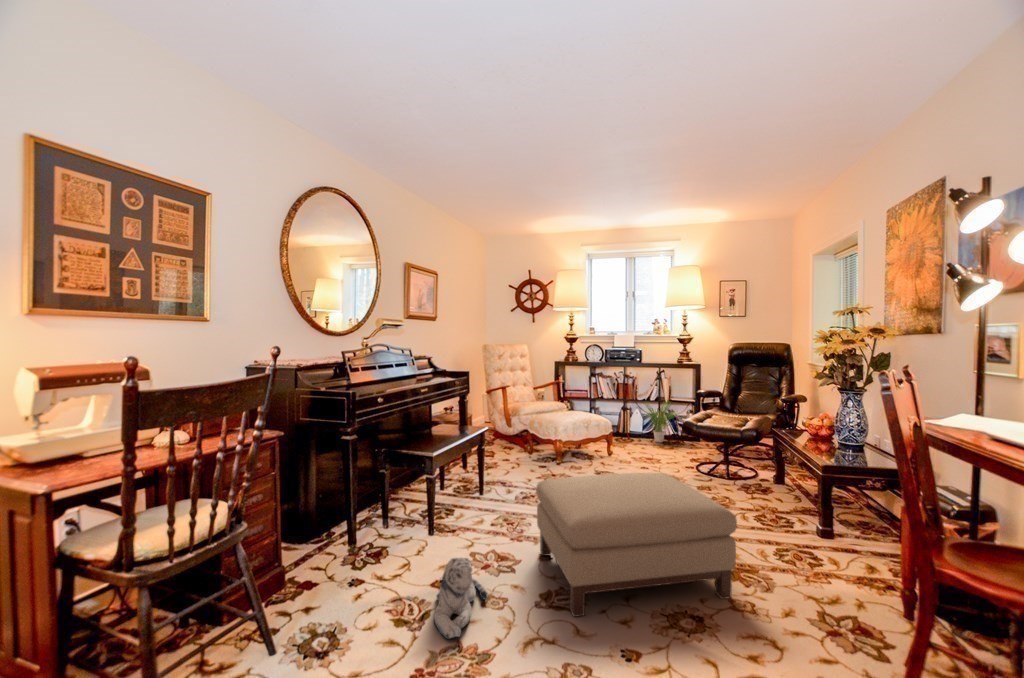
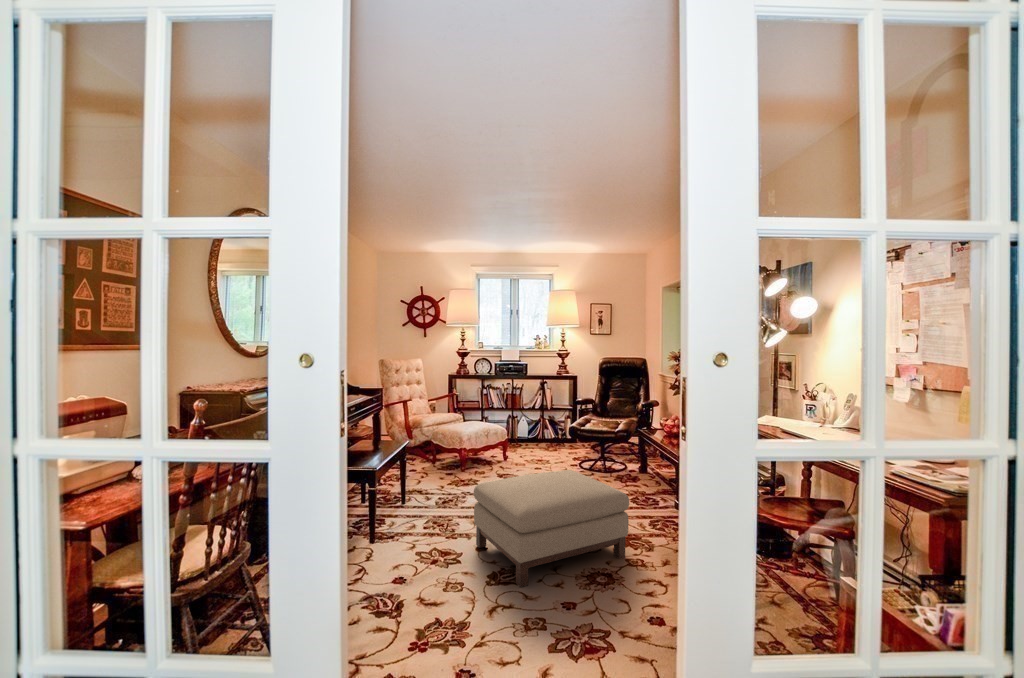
potted plant: present [645,403,673,442] -> none [526,407,561,446]
plush toy: present [434,558,487,639] -> none [403,553,449,619]

